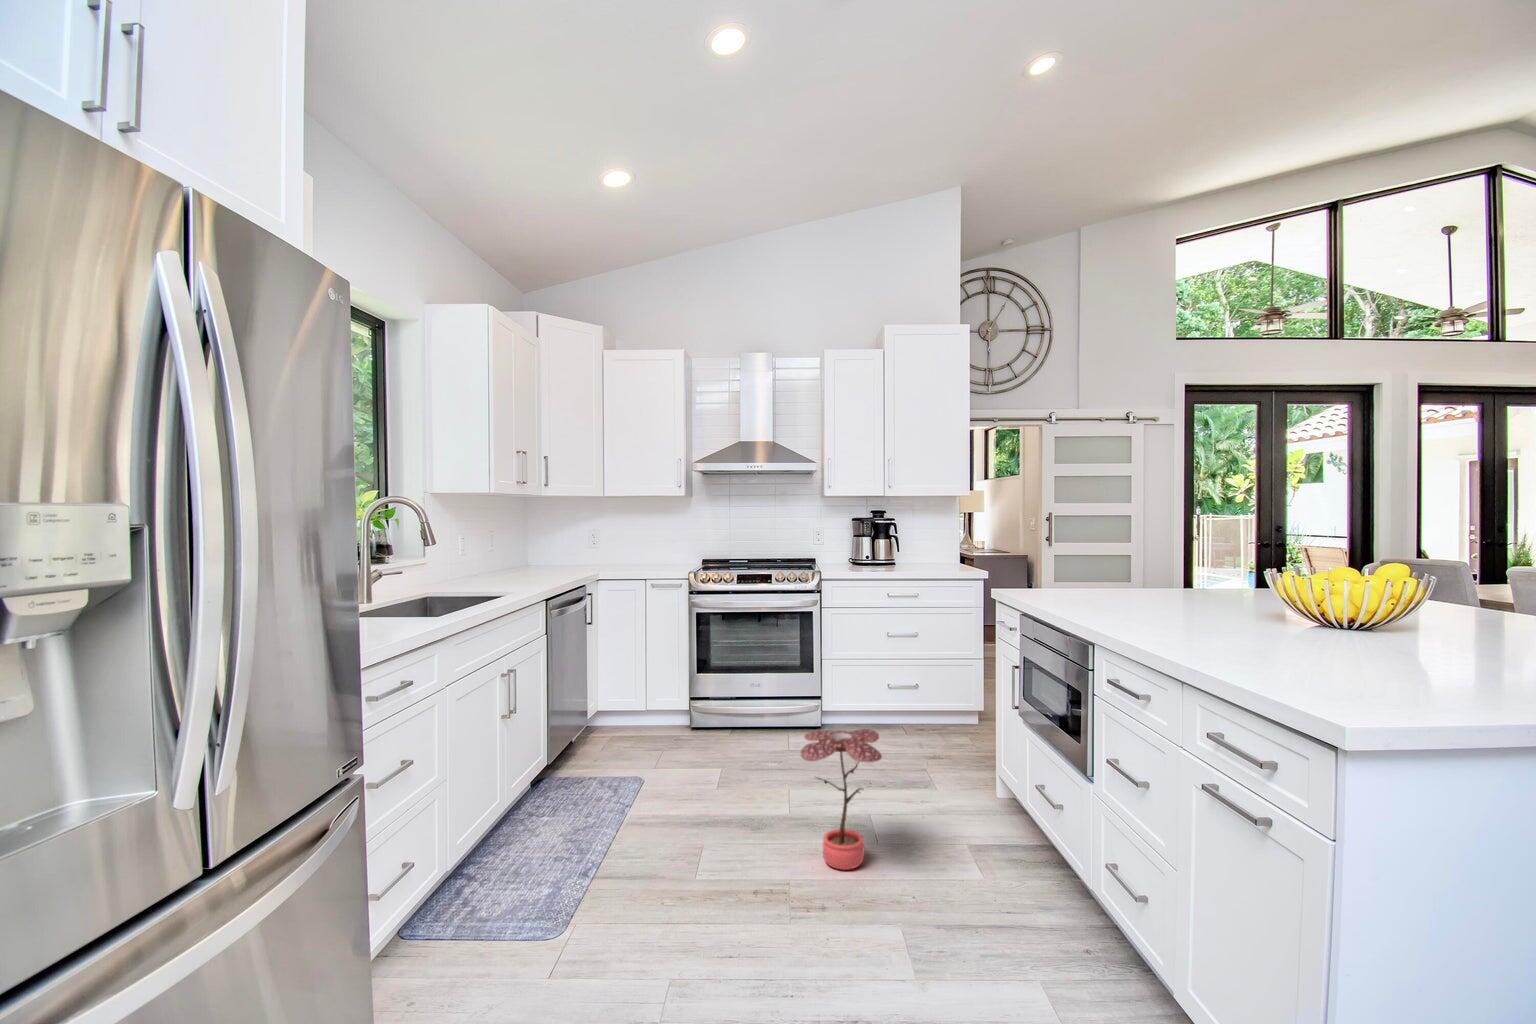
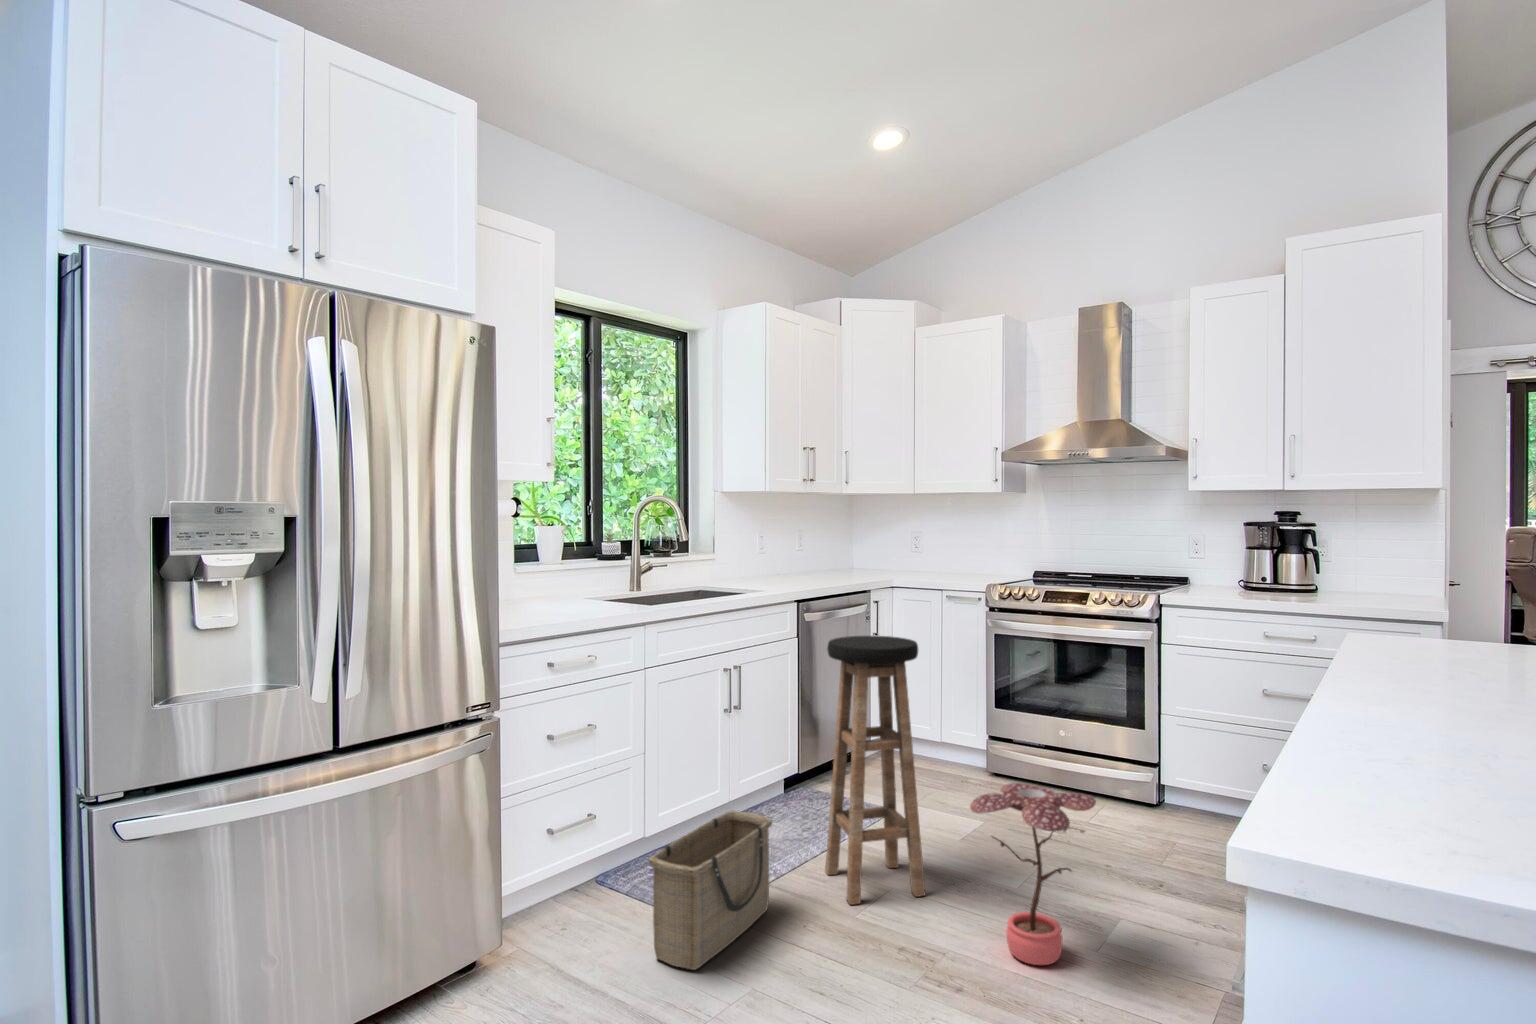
bar stool: none [635,625,733,871] -> present [825,636,925,905]
basket: none [550,812,628,985] -> present [649,811,772,970]

